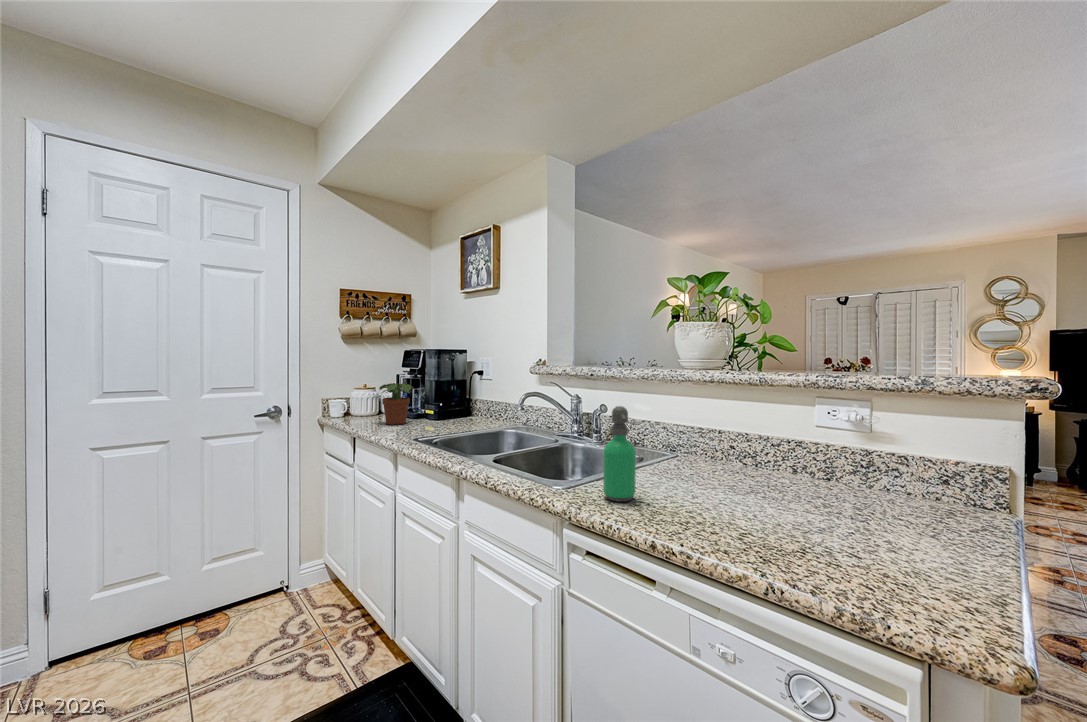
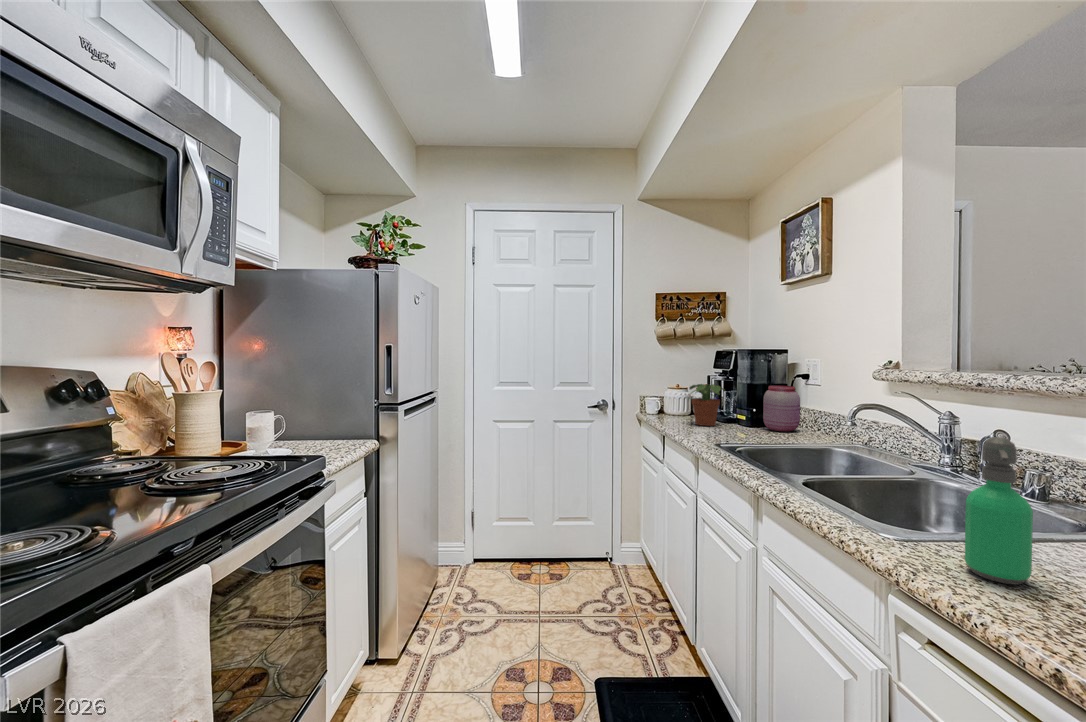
jar: none [449,382,478,423] -> present [763,386,800,432]

